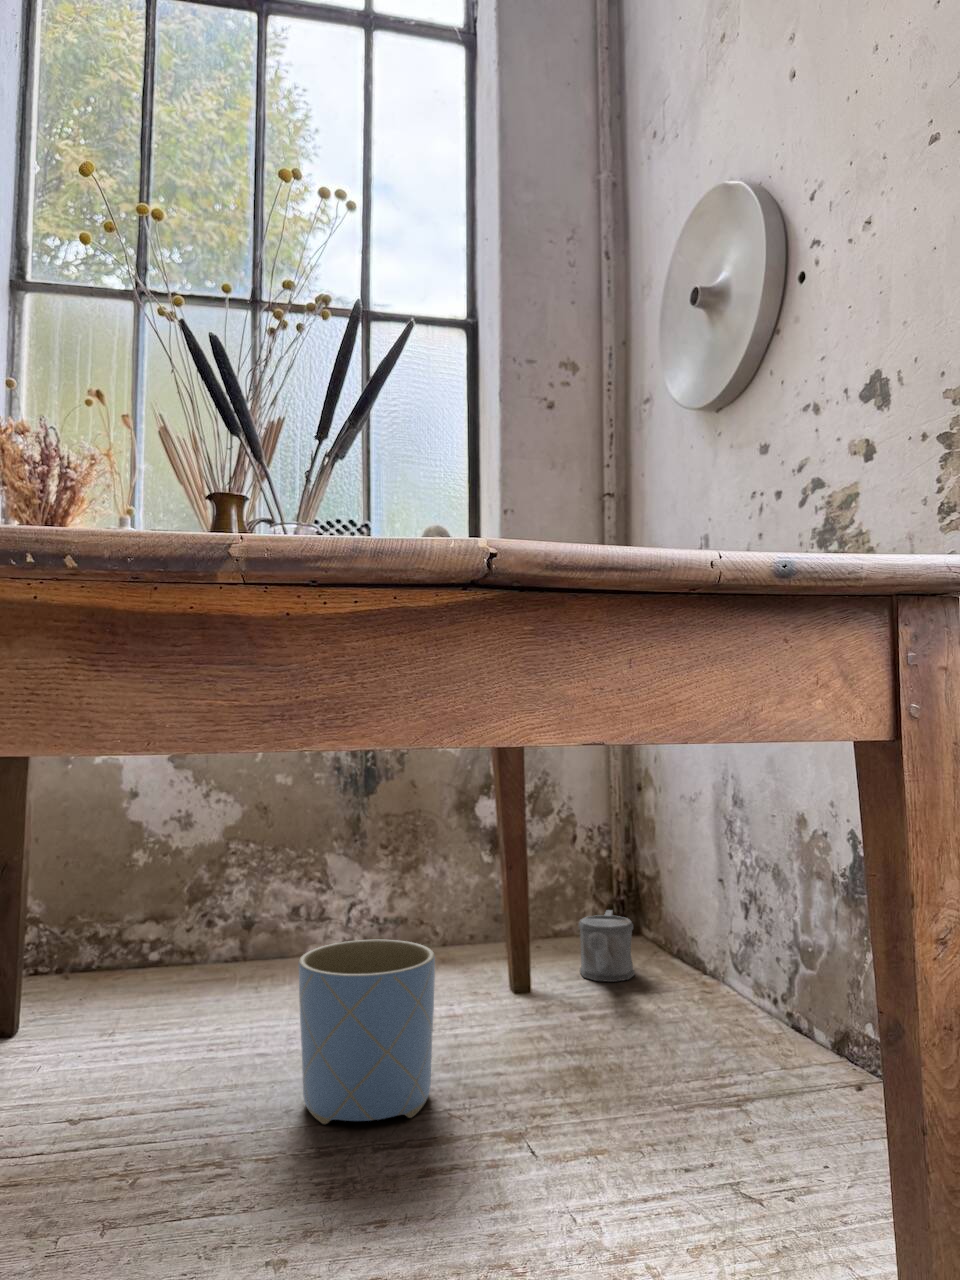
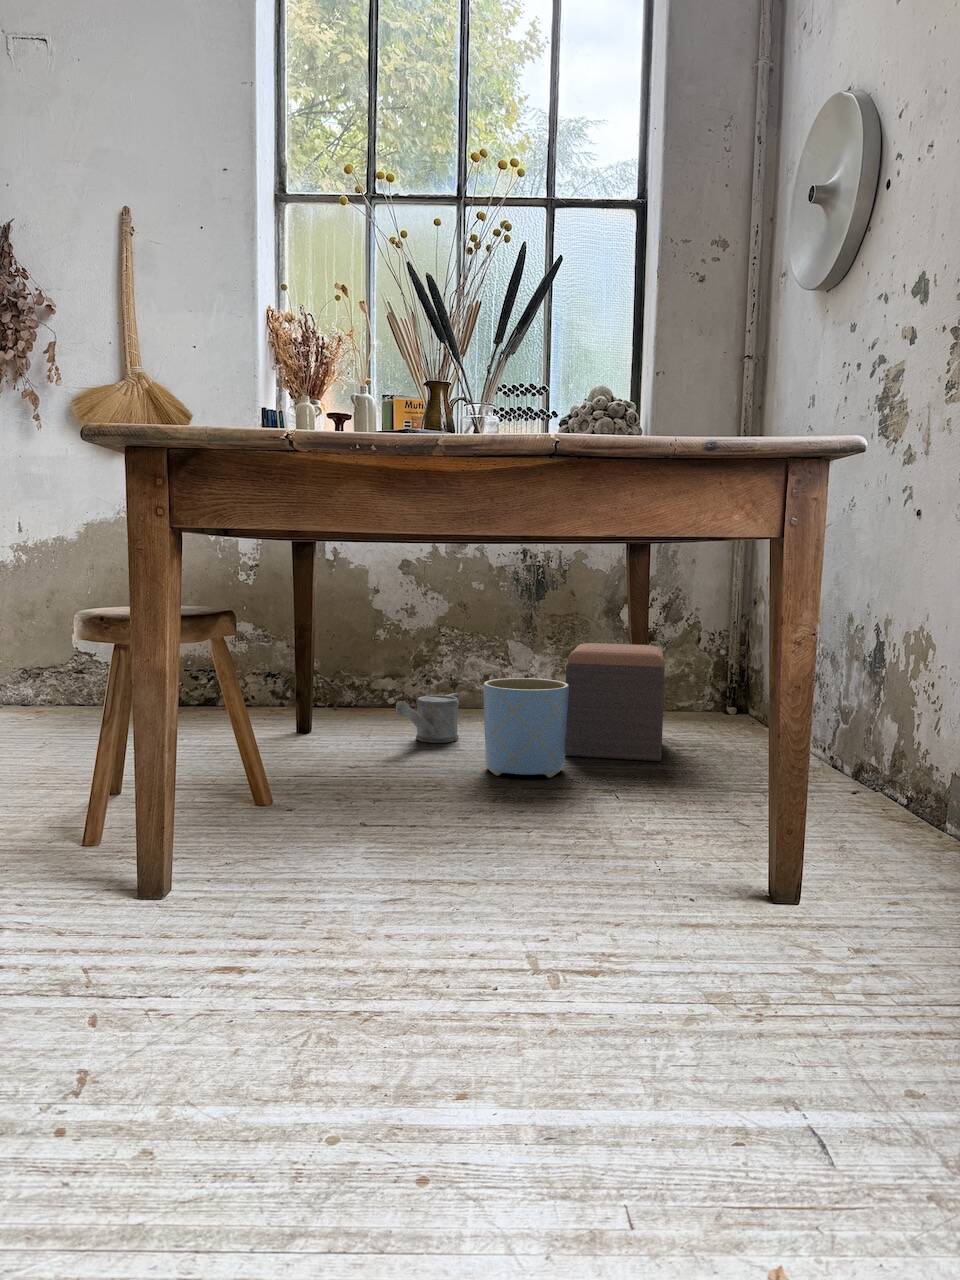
footstool: none [423,866,570,1054] -> present [564,643,665,761]
watering can: present [579,910,635,982] -> present [396,693,459,743]

